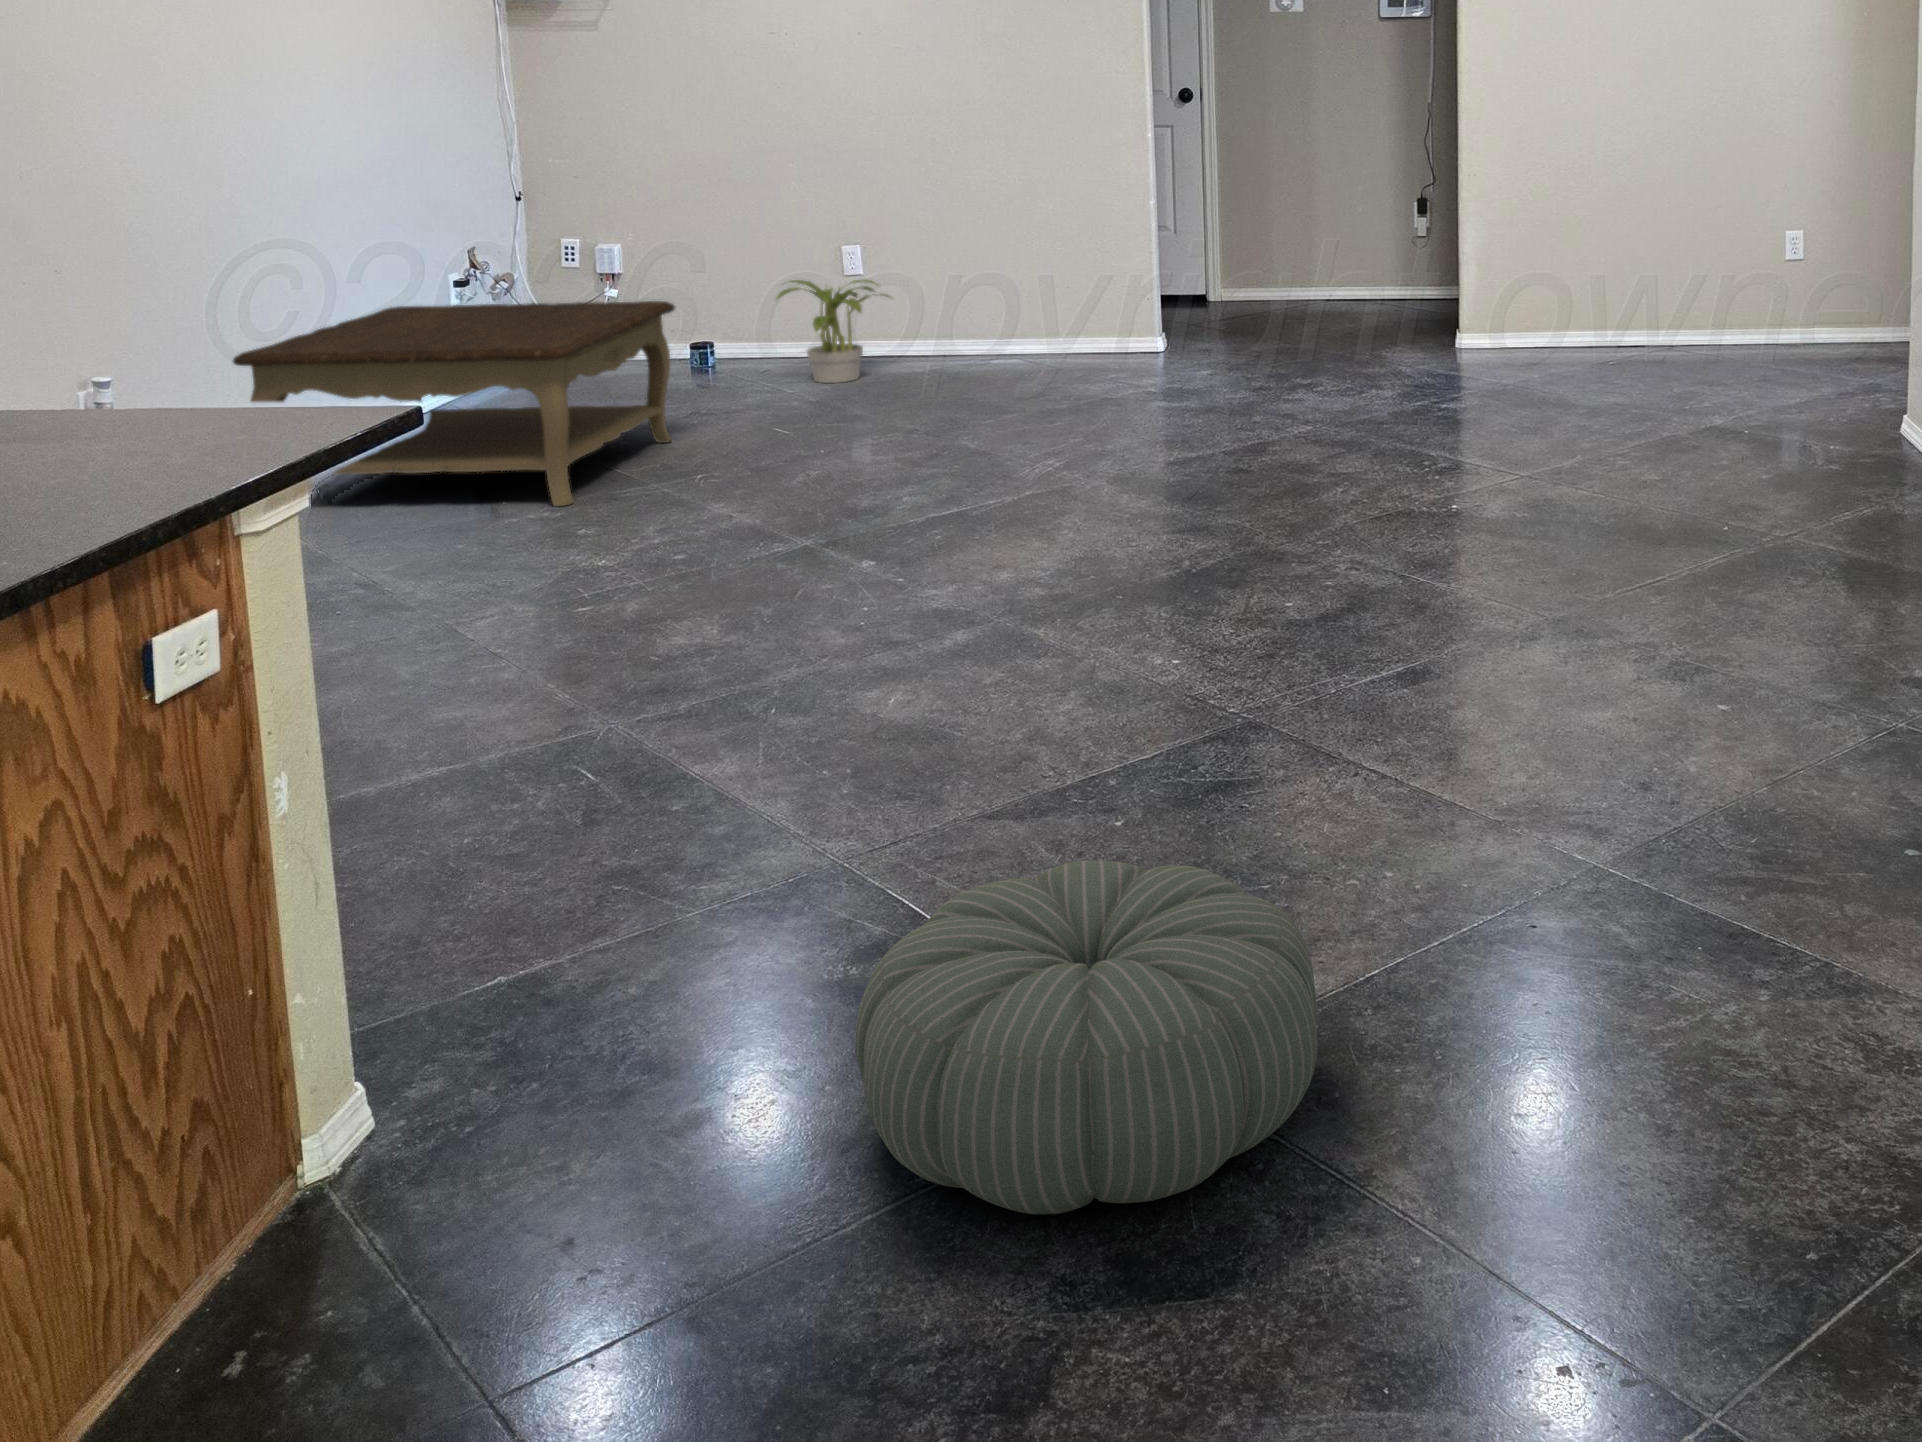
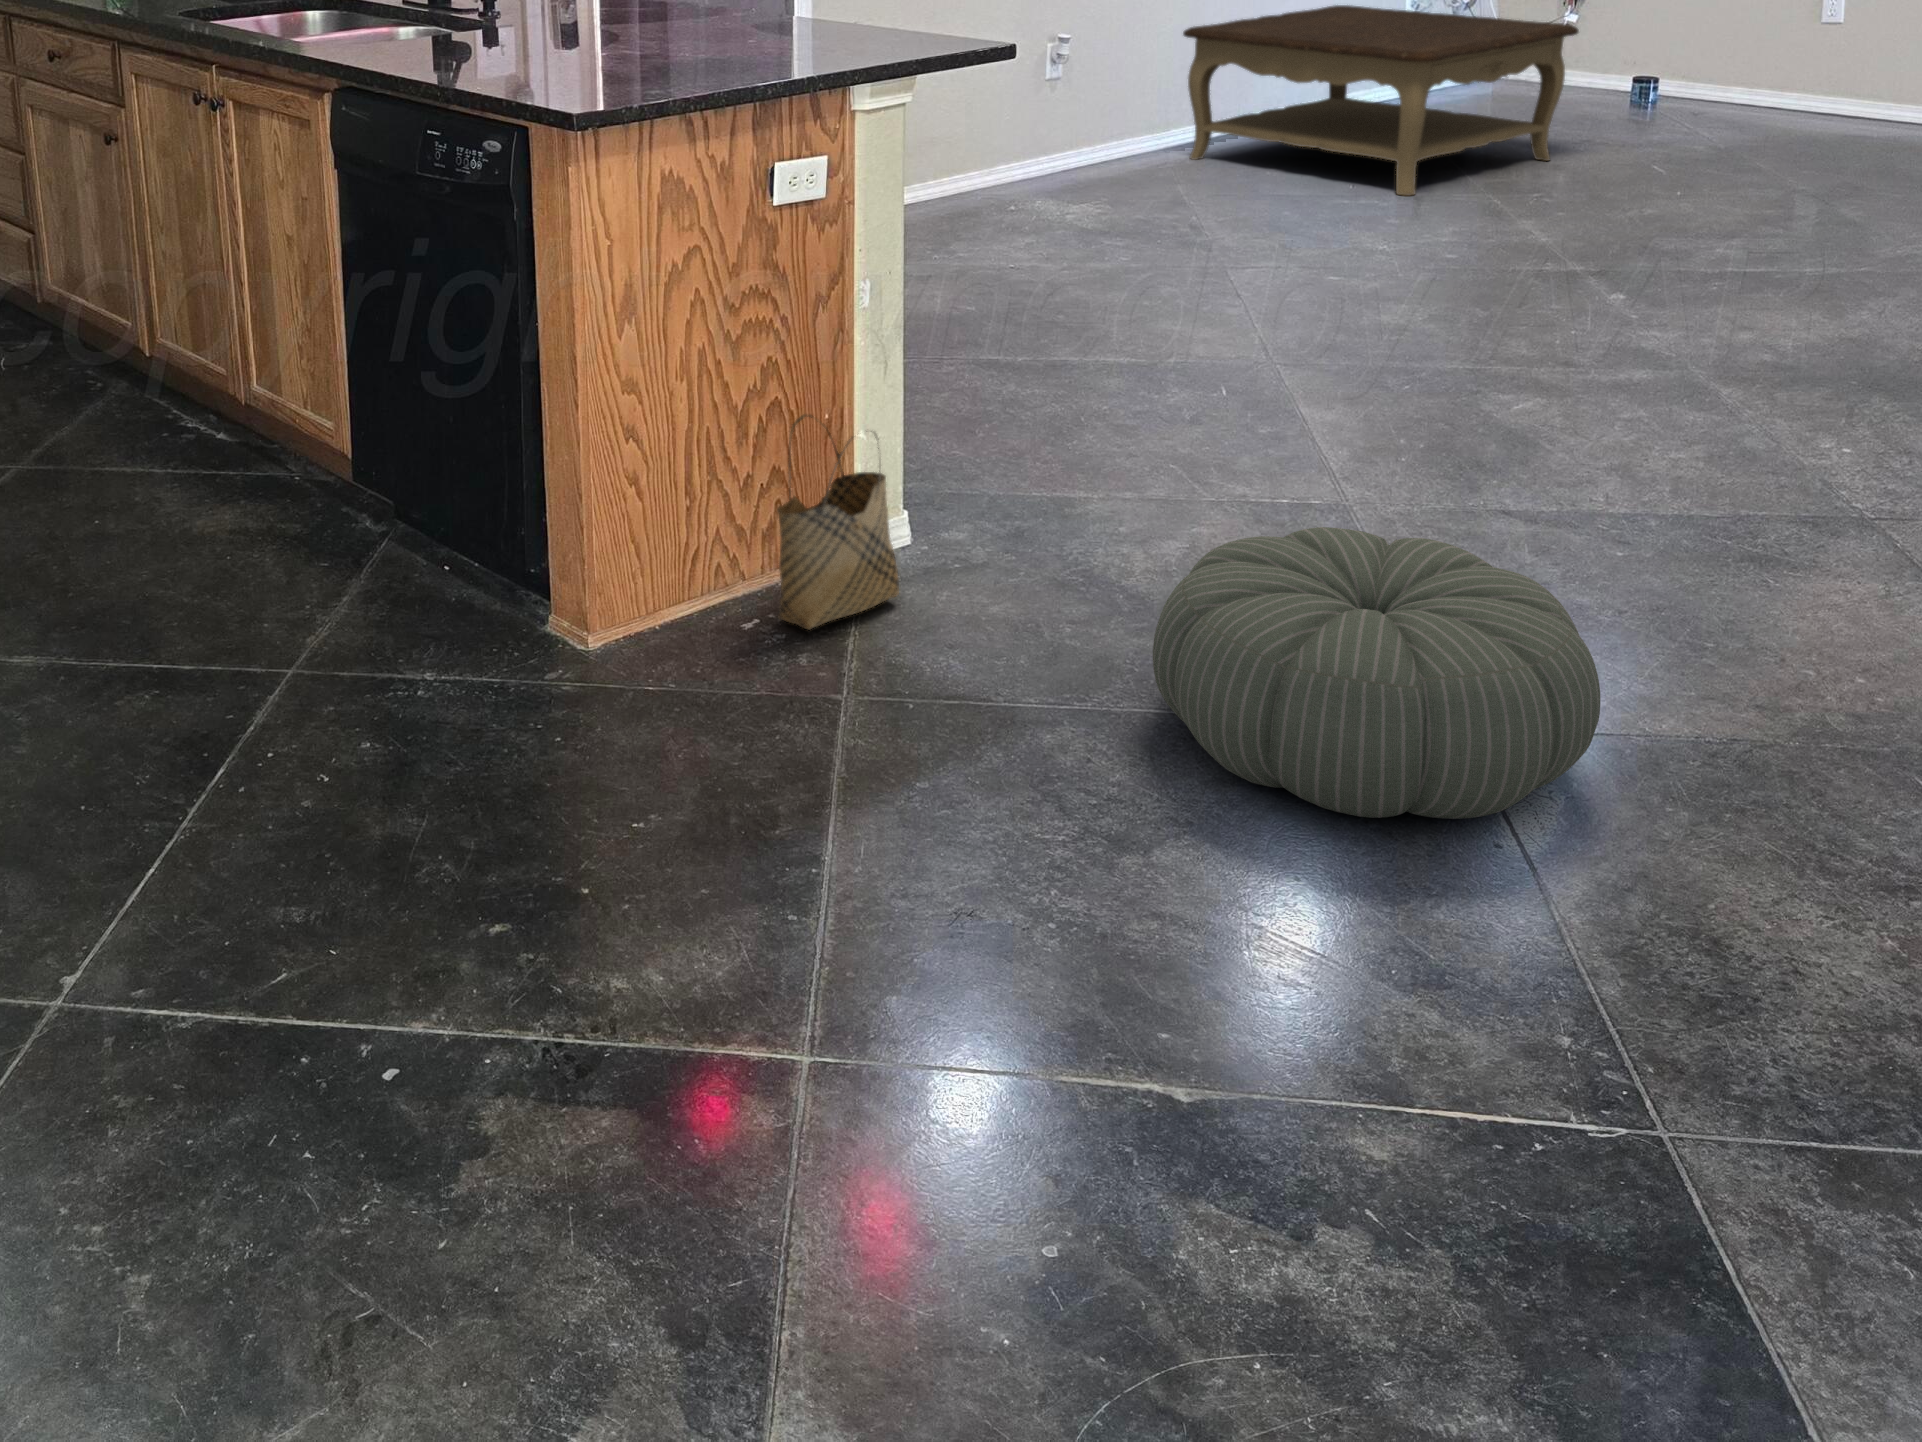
potted plant: present [777,279,889,383] -> none [1719,21,1866,135]
woven basket: none [238,985,434,1329] -> present [777,415,899,629]

